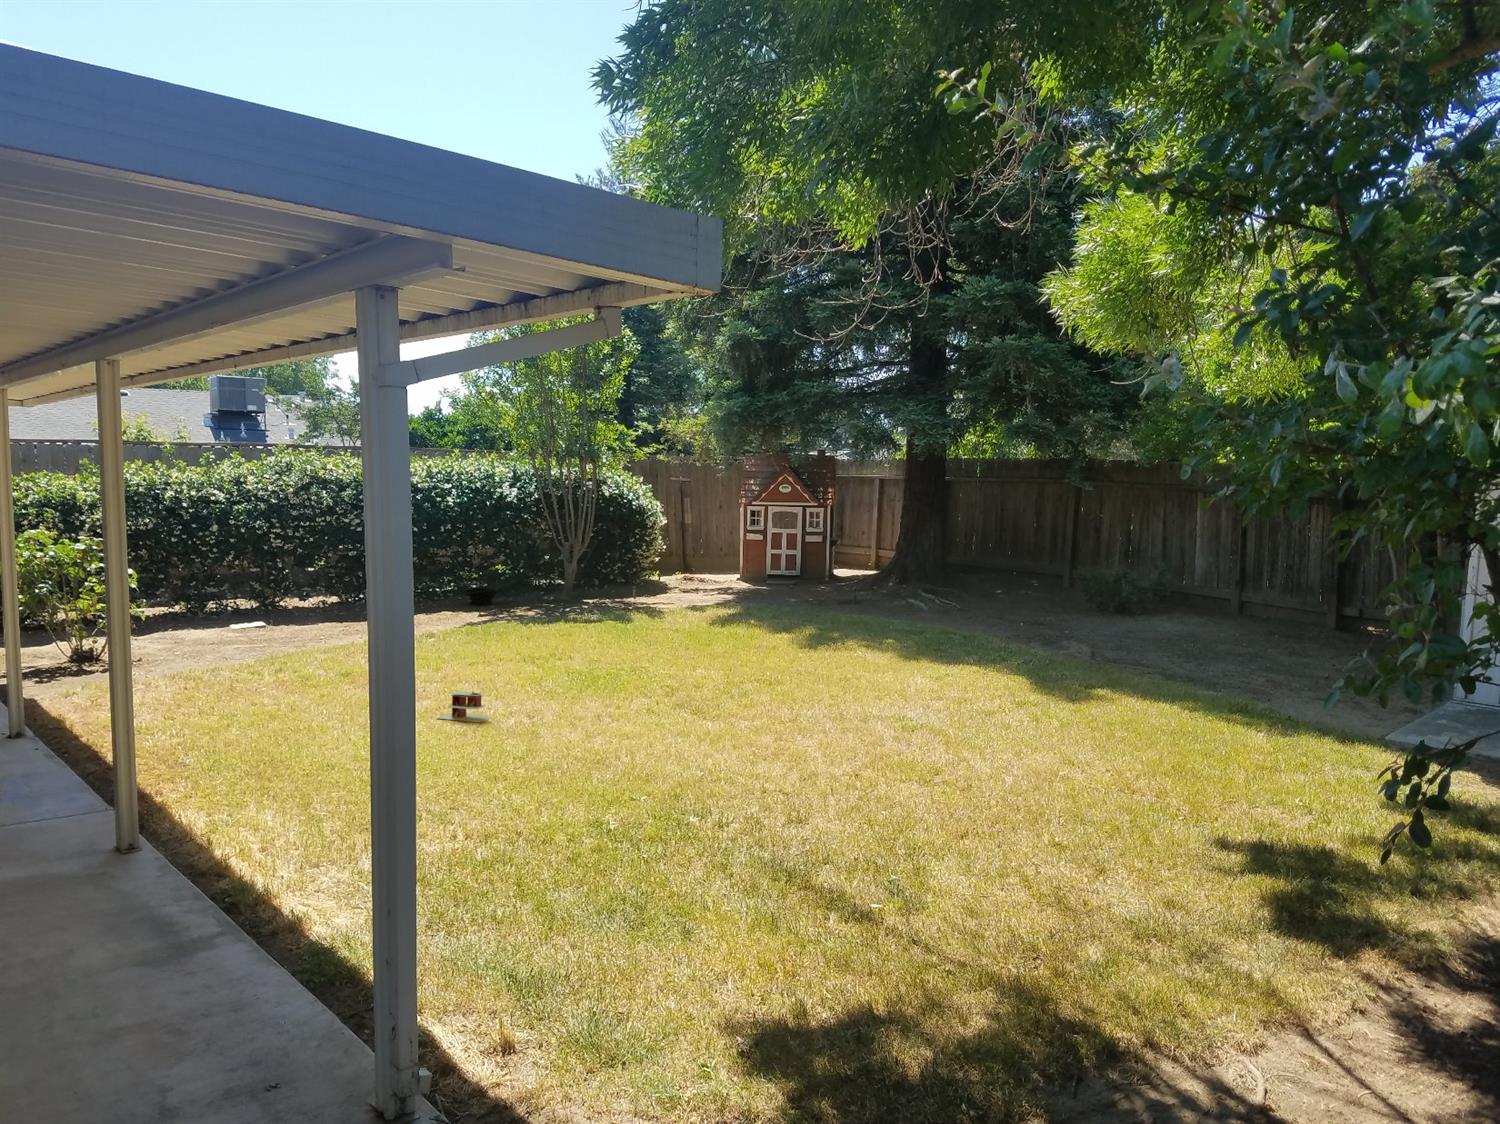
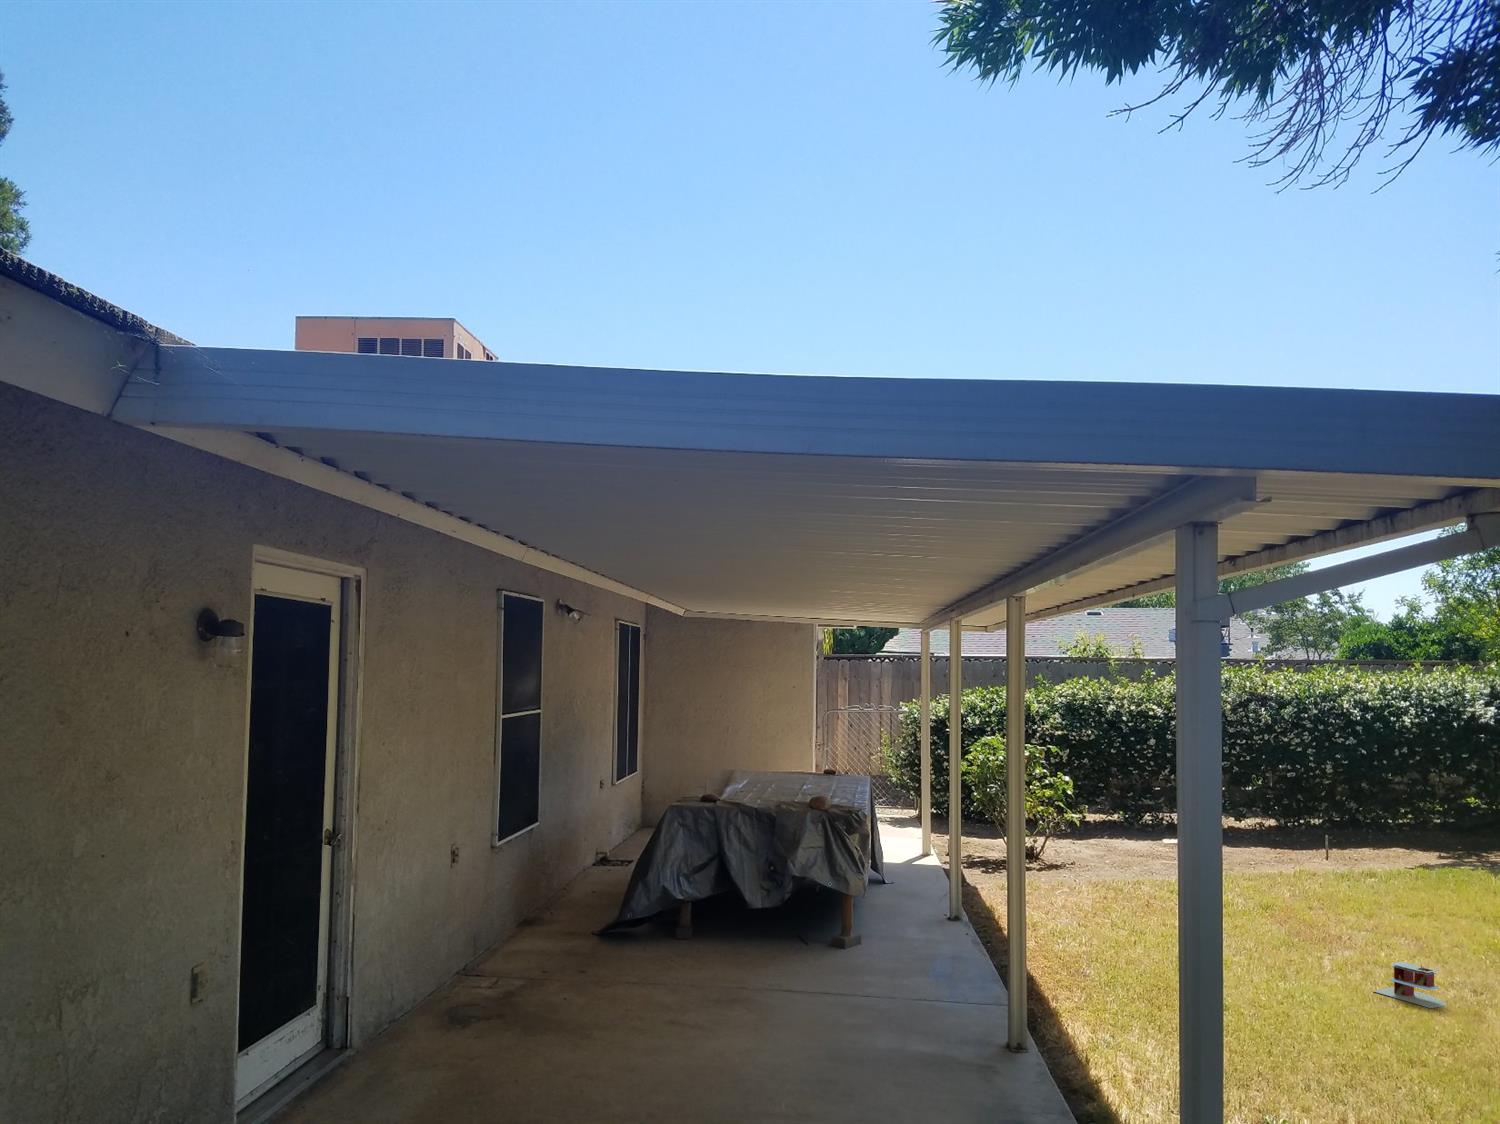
basket: present [465,575,497,605] -> none [1430,808,1472,844]

